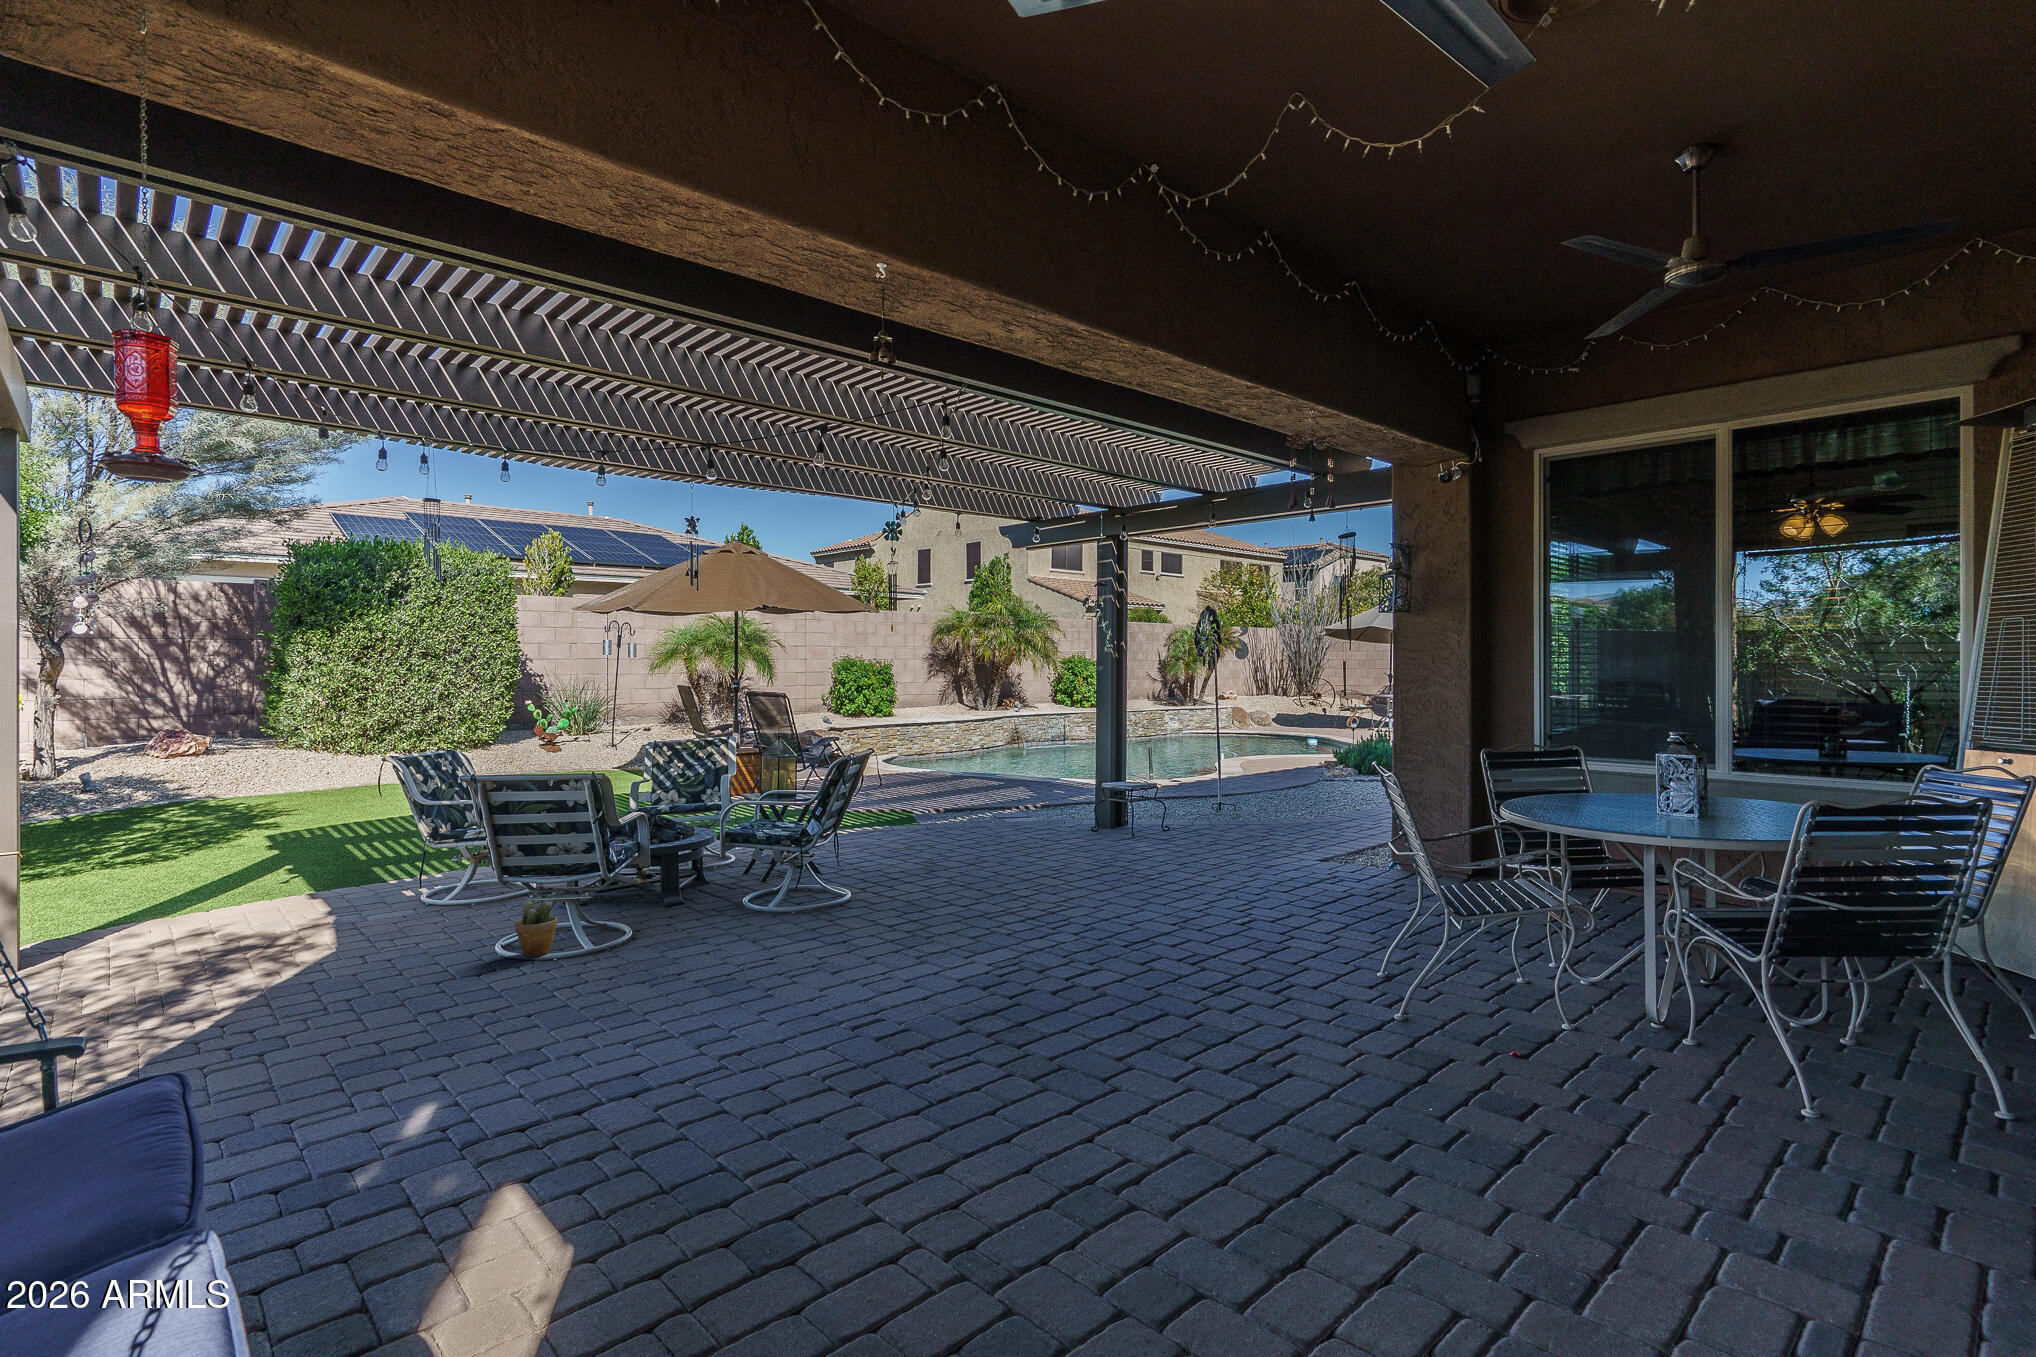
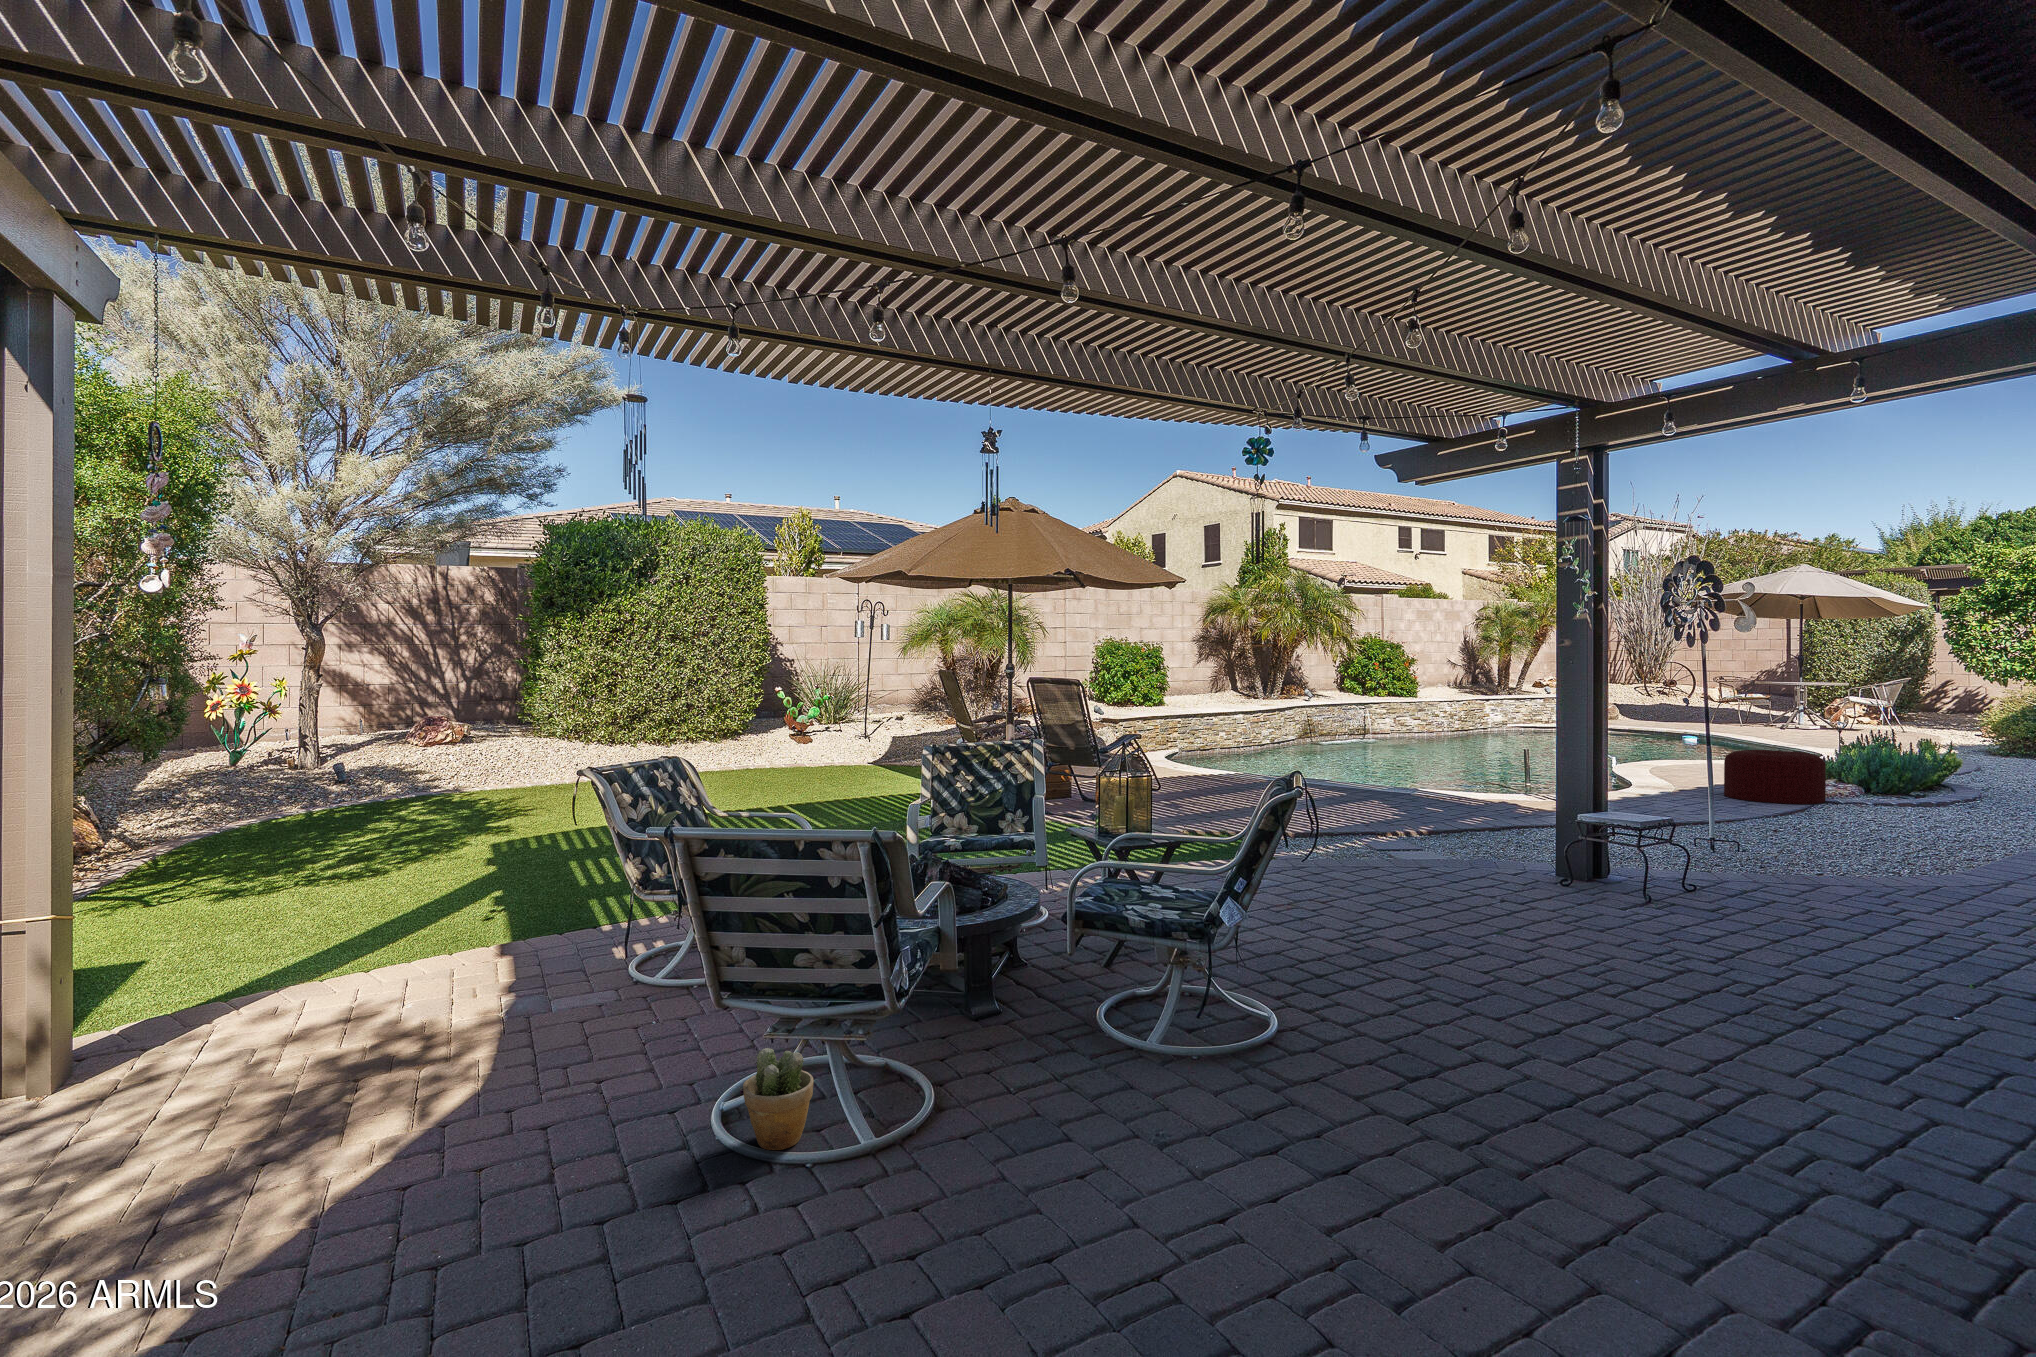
ottoman: none [1272,744,1331,780] -> present [1724,750,1826,804]

